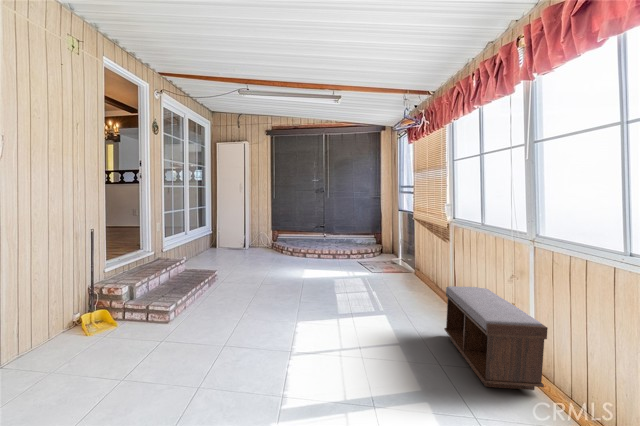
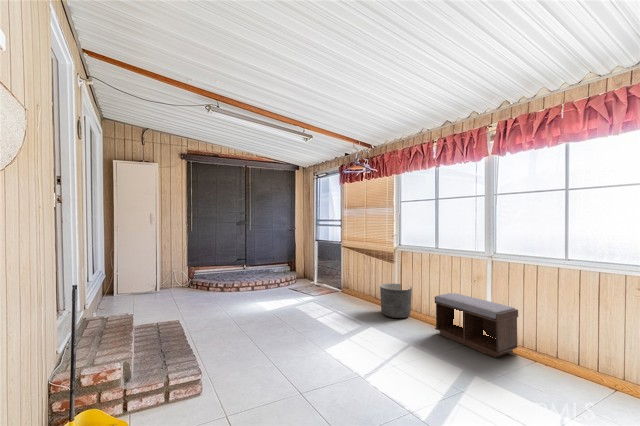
planter: none [409,265,451,310] -> present [380,283,412,318]

